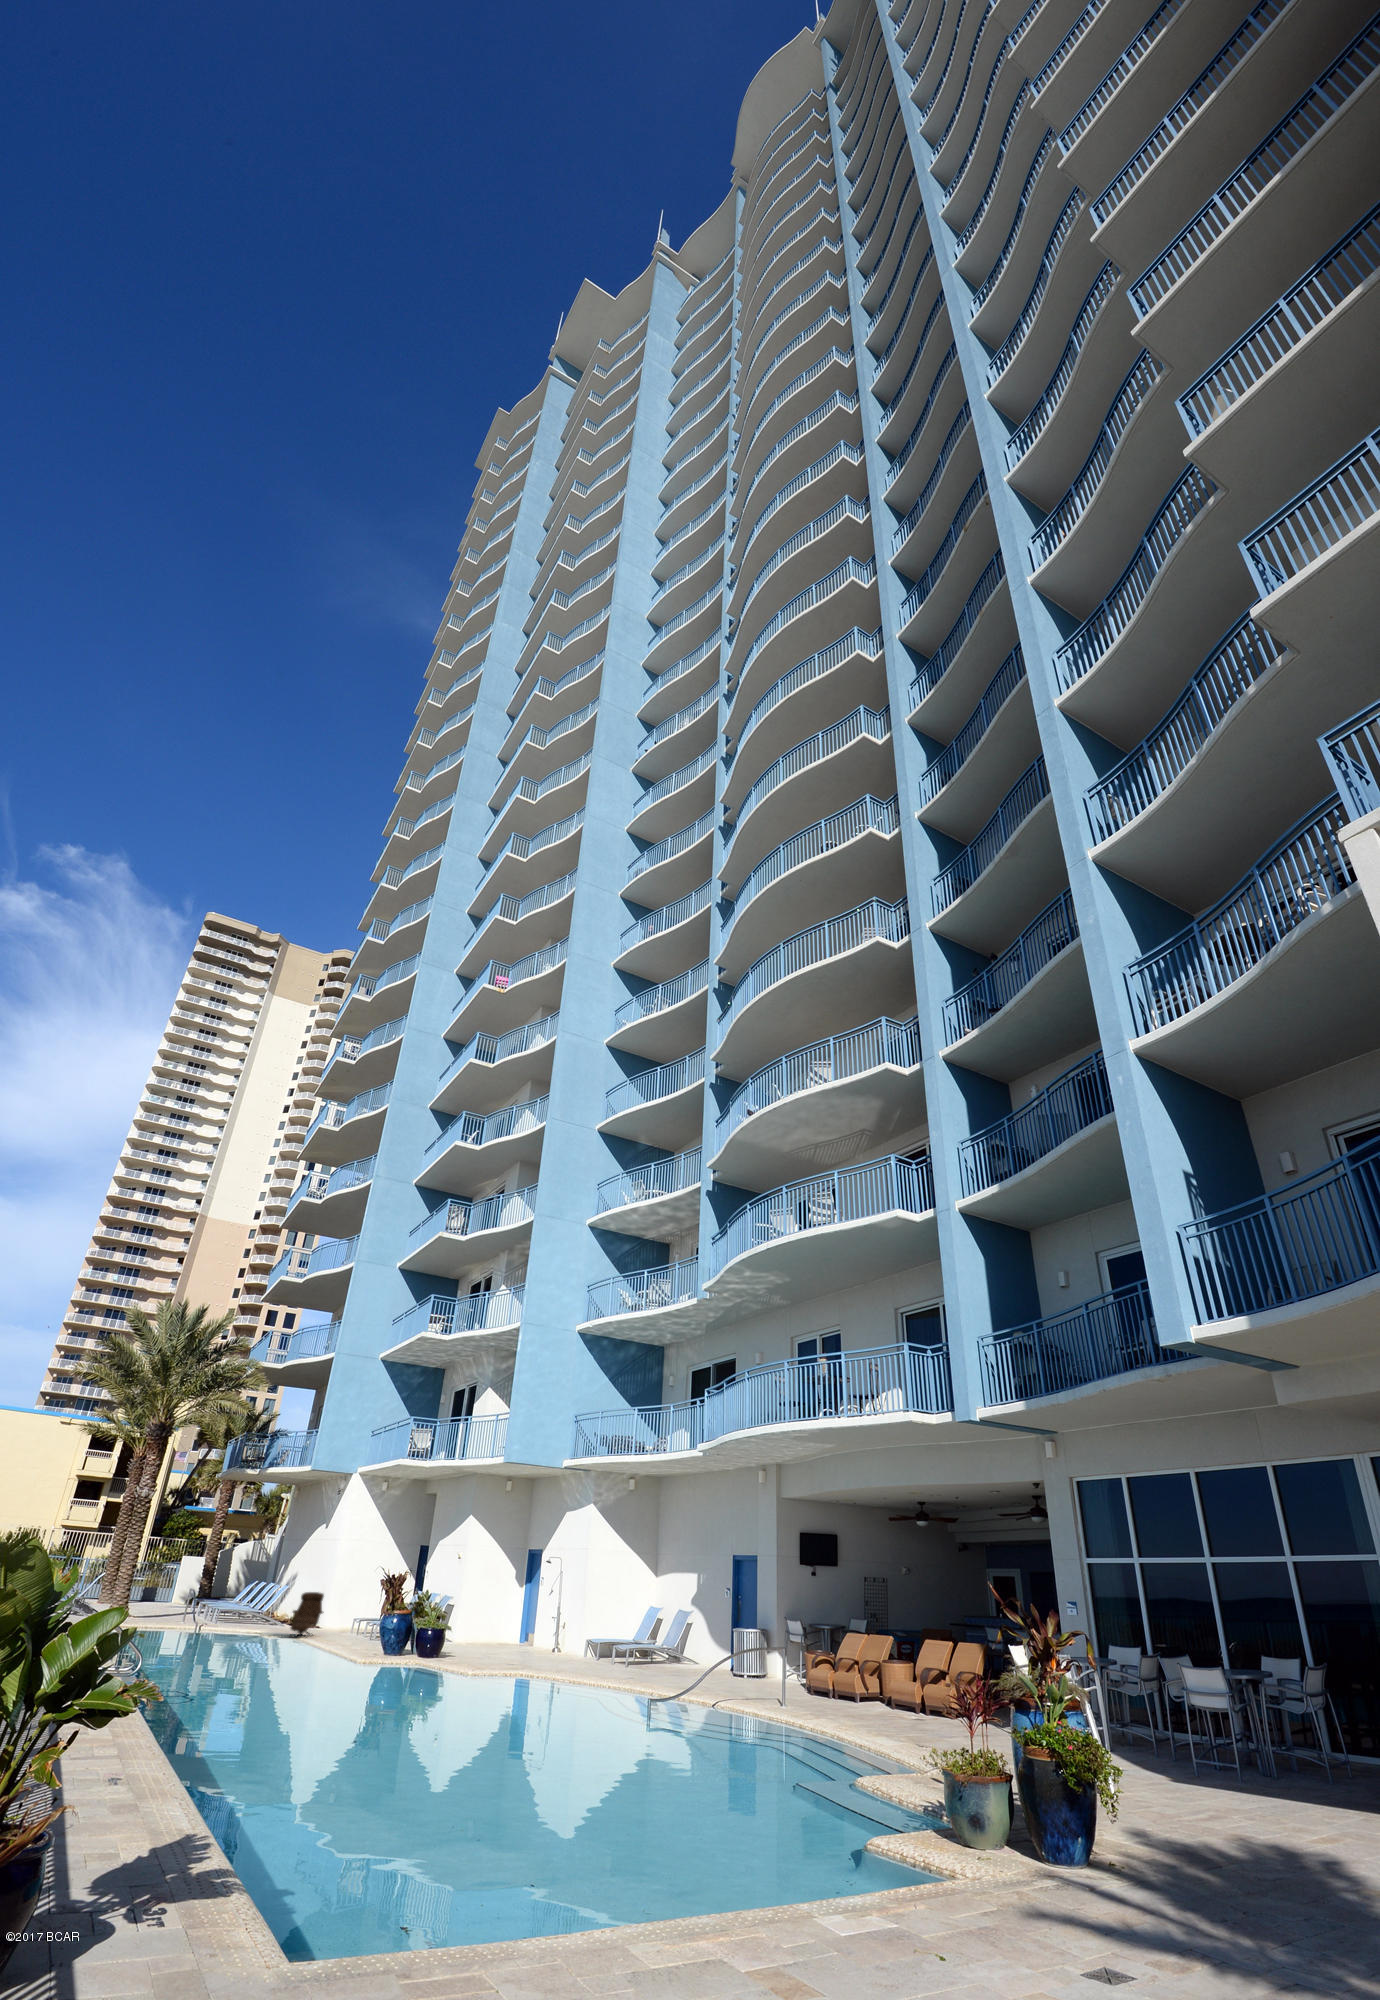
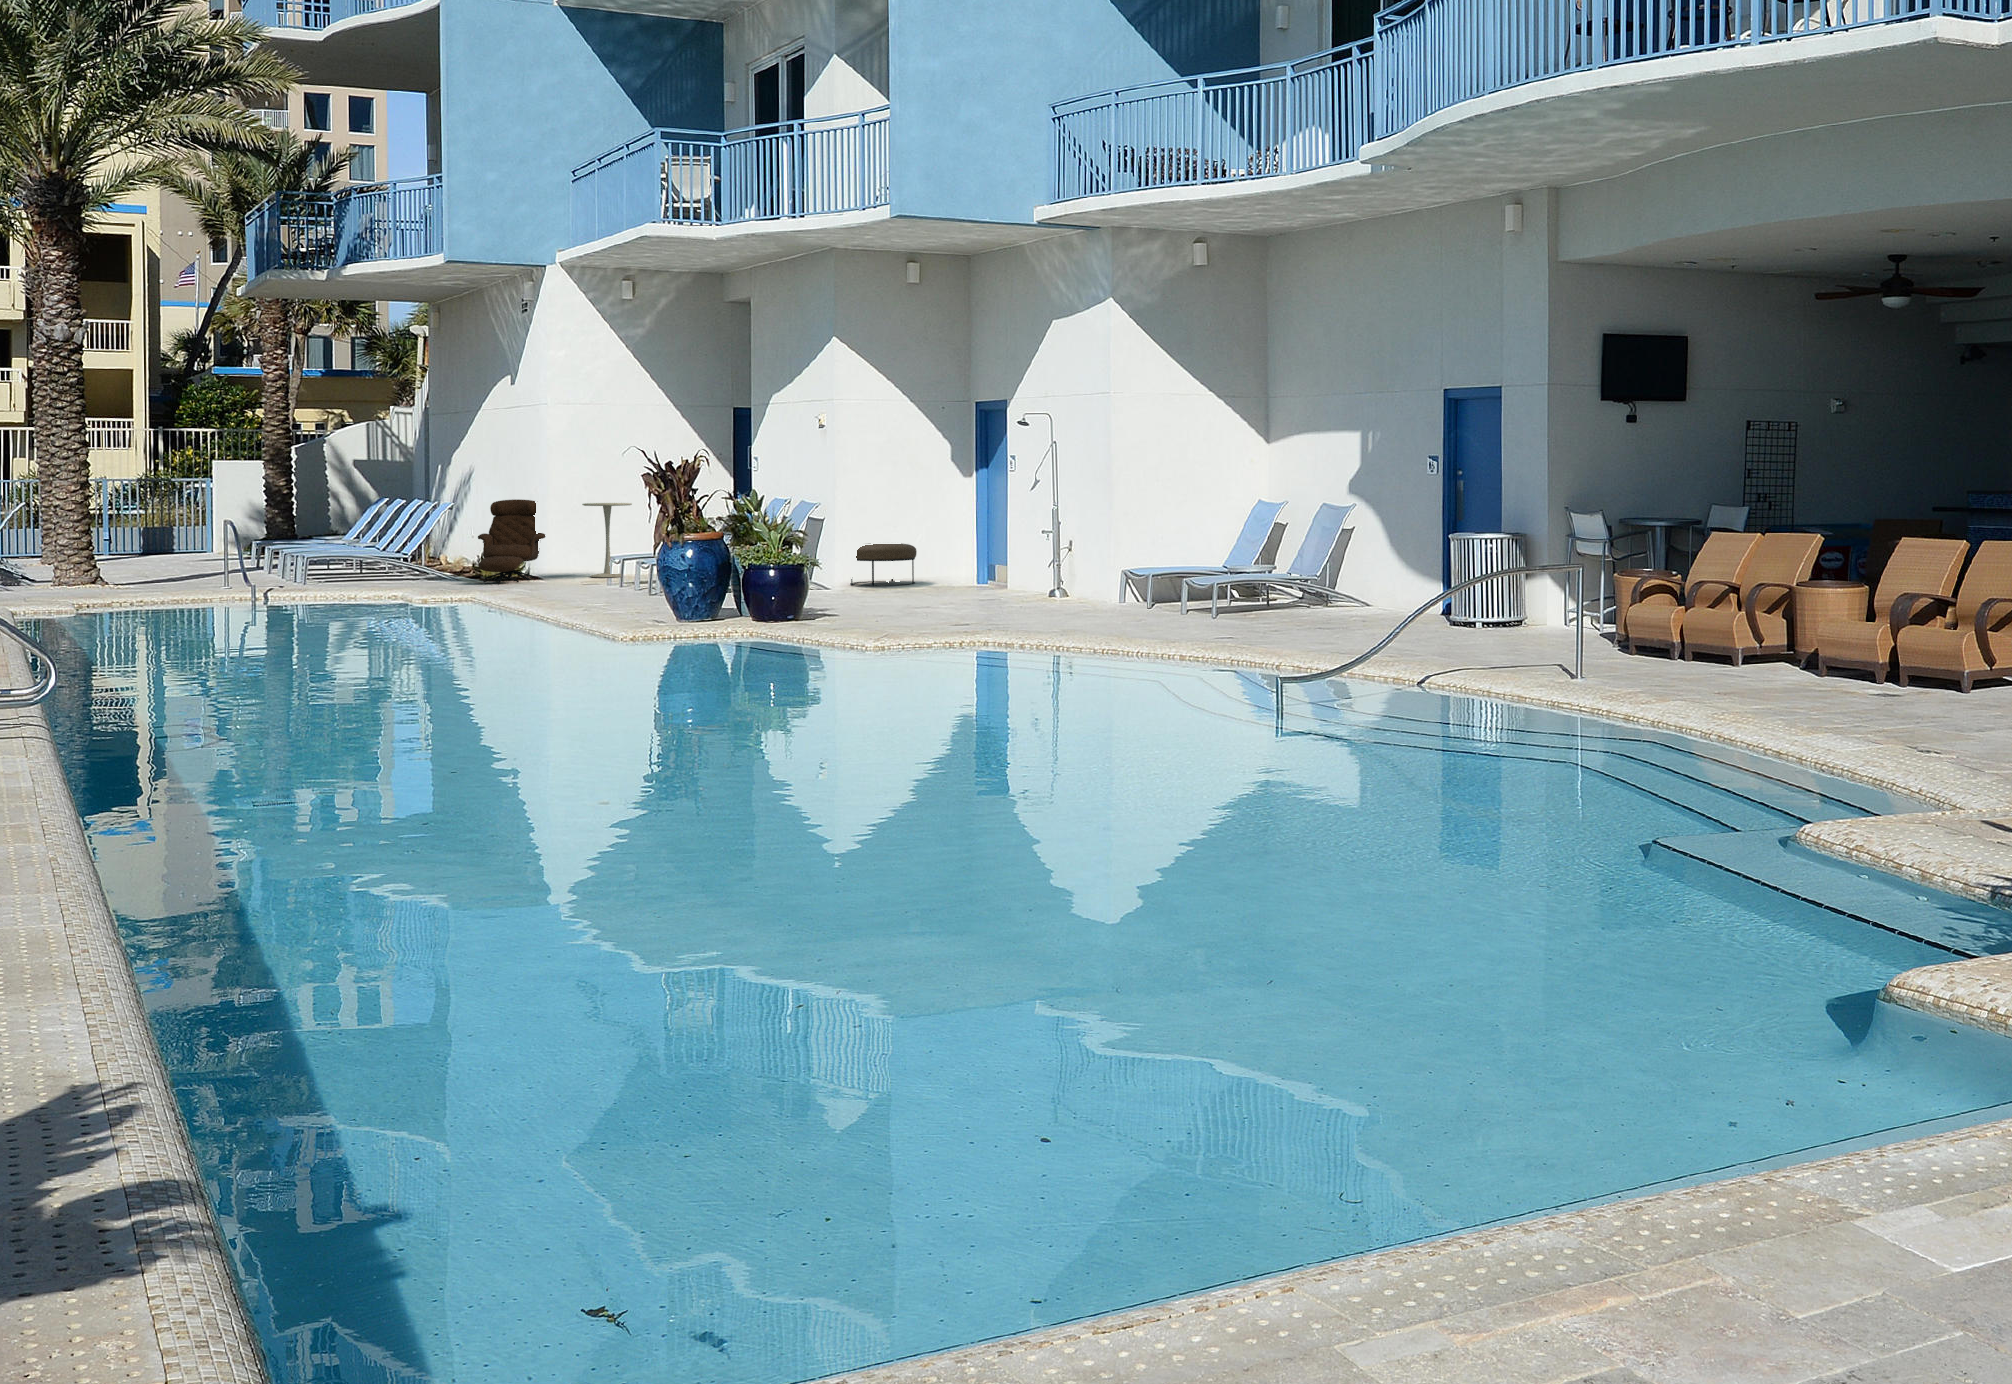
pedestal table: none [340,1595,367,1637] -> present [582,503,632,578]
ottoman: none [463,1624,496,1647] -> present [850,543,917,586]

